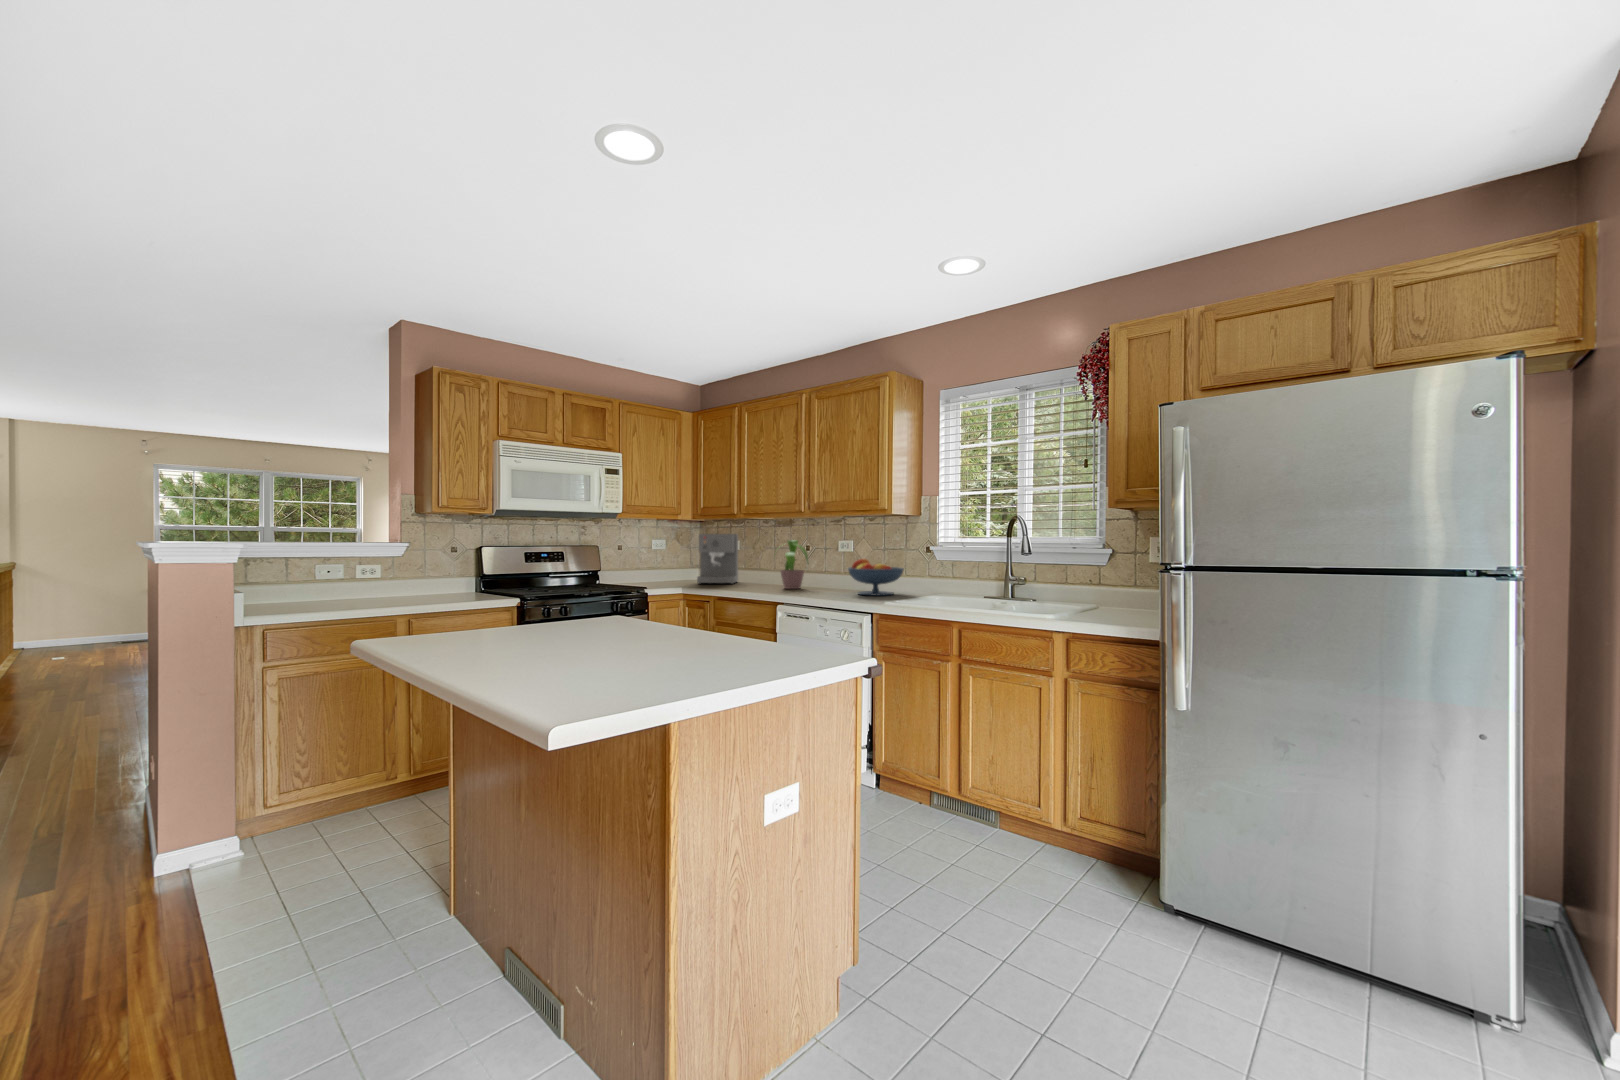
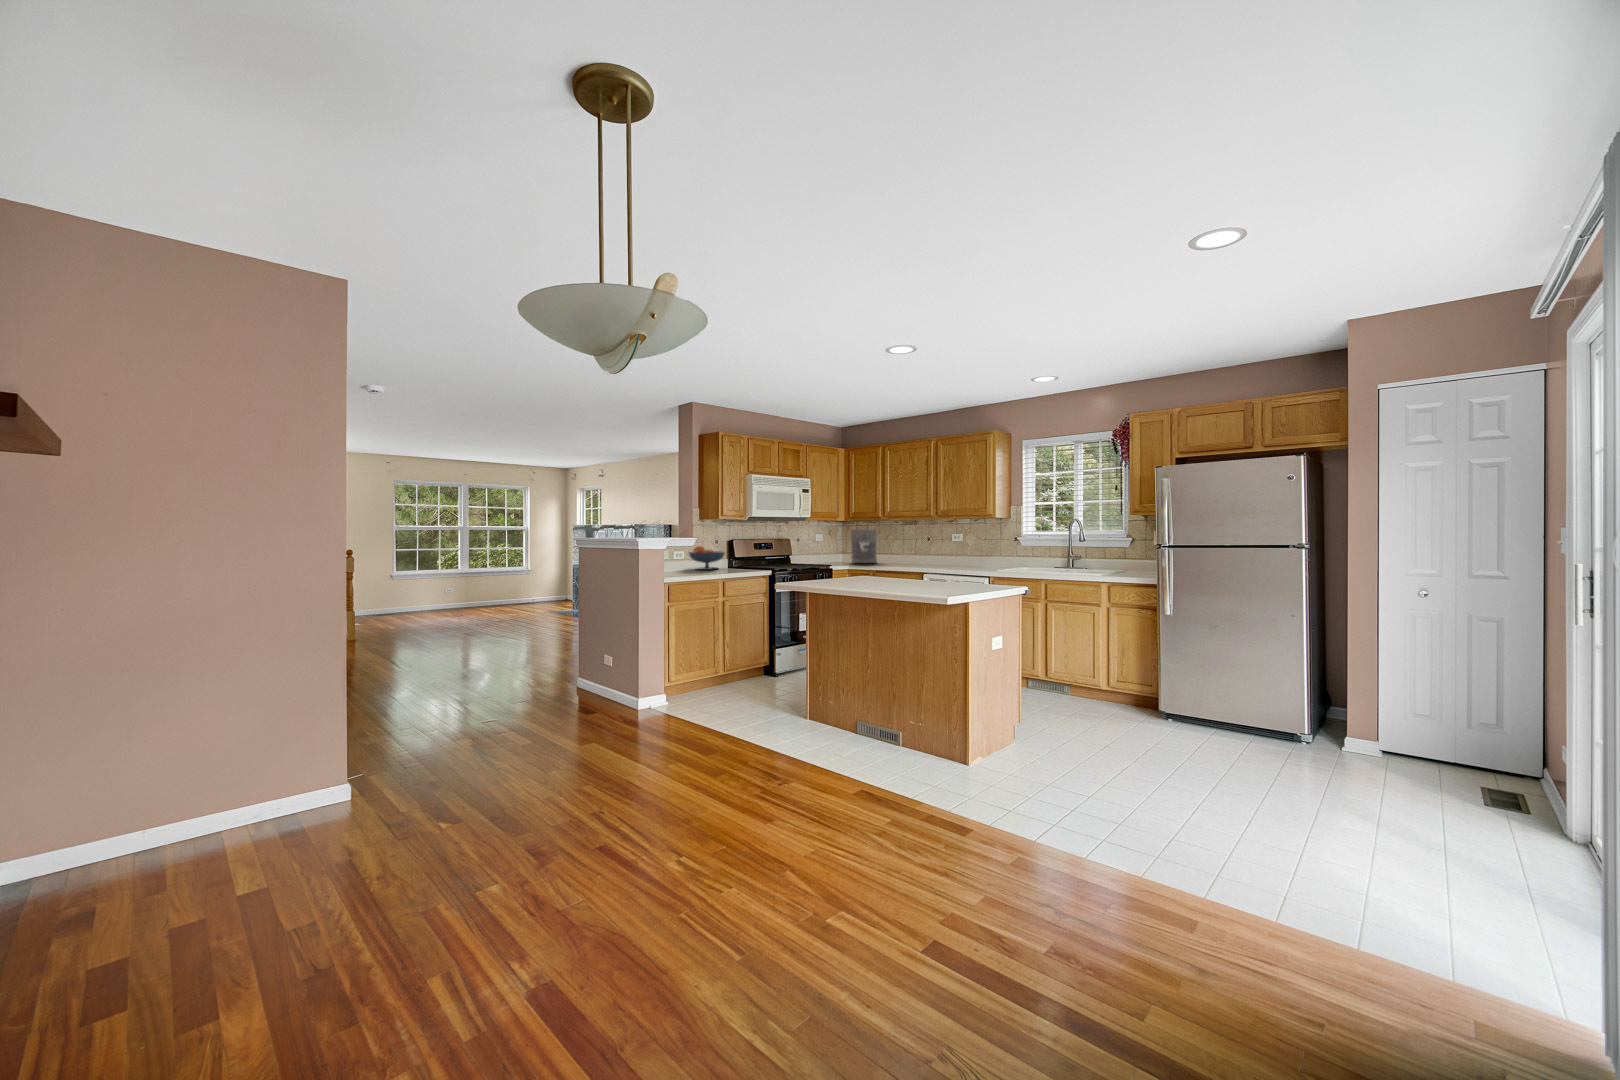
potted plant: present [781,540,809,589] -> none [907,534,935,566]
fruit bowl: present [848,559,904,596] -> present [689,546,725,570]

